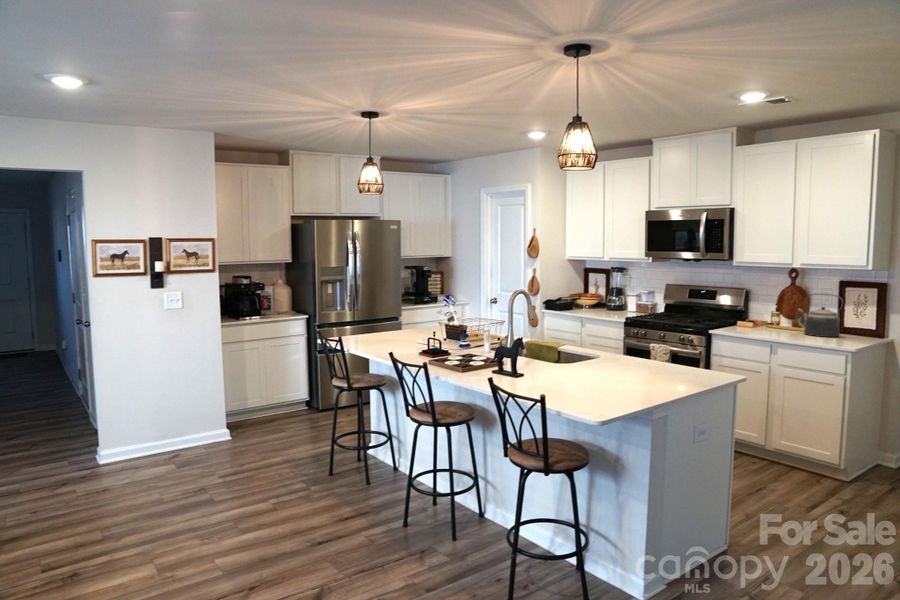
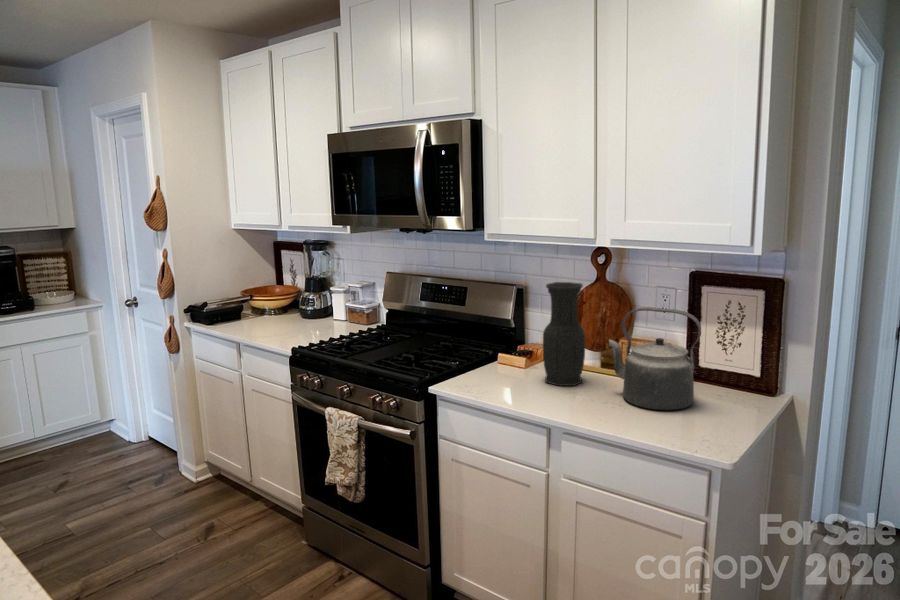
vase: none [763,284,785,331] -> present [543,282,585,386]

